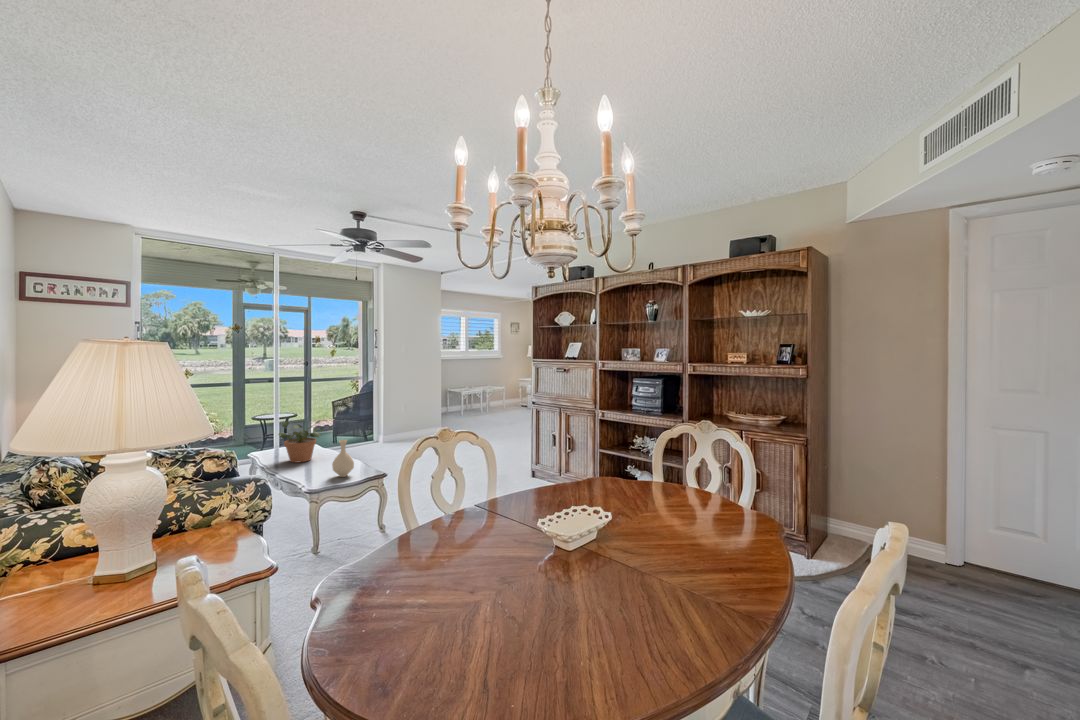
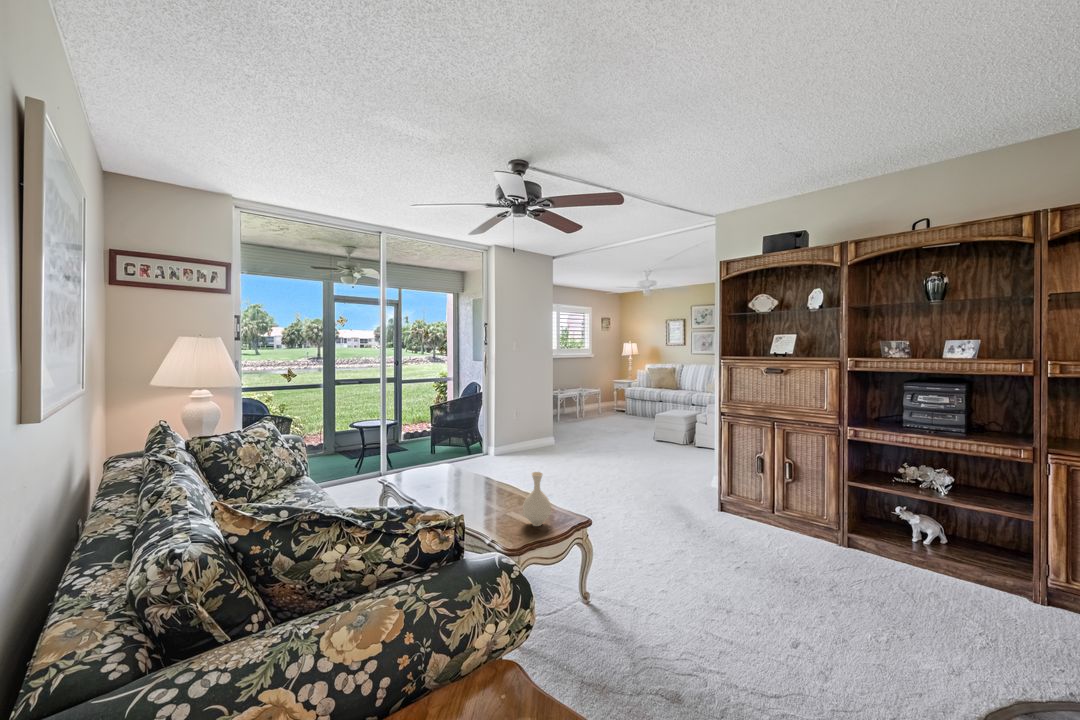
potted plant: present [279,420,320,463] -> none [428,436,484,496]

